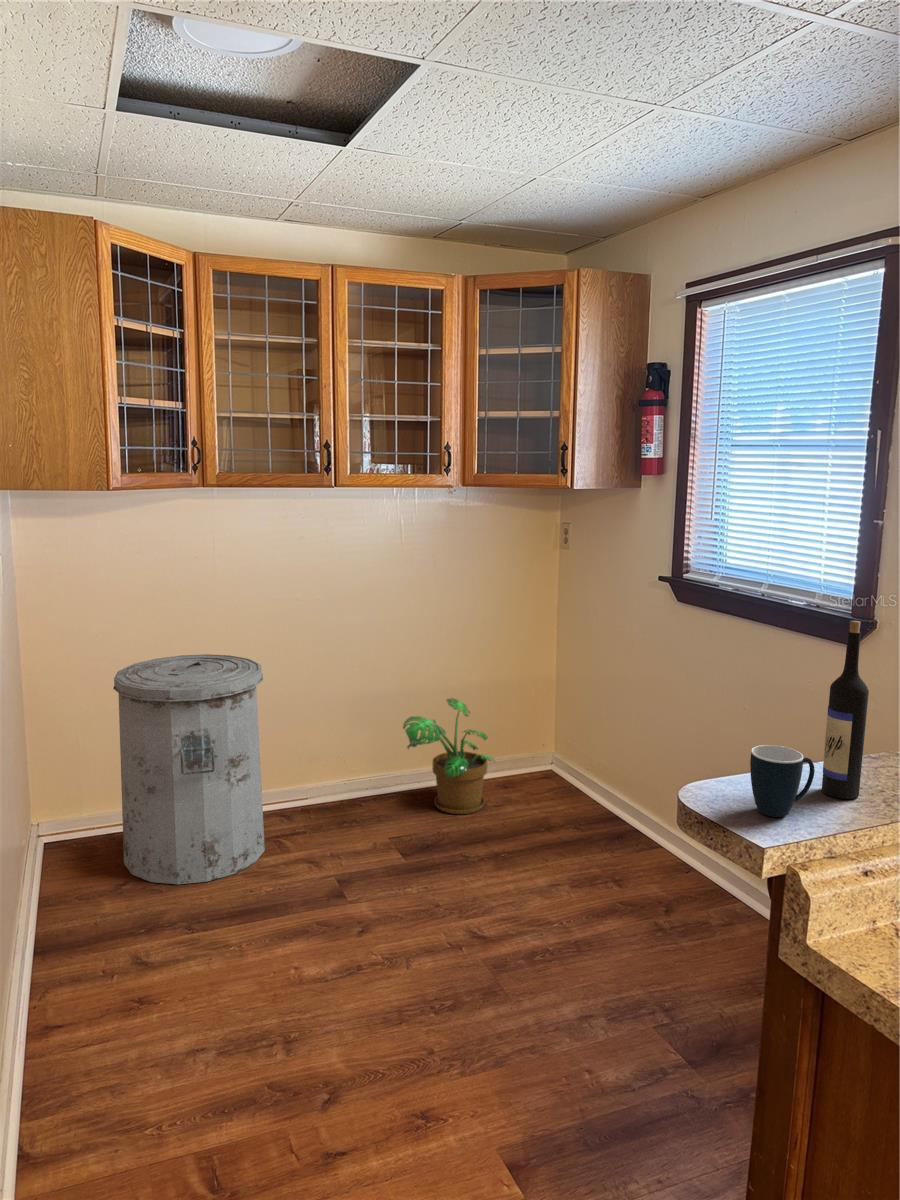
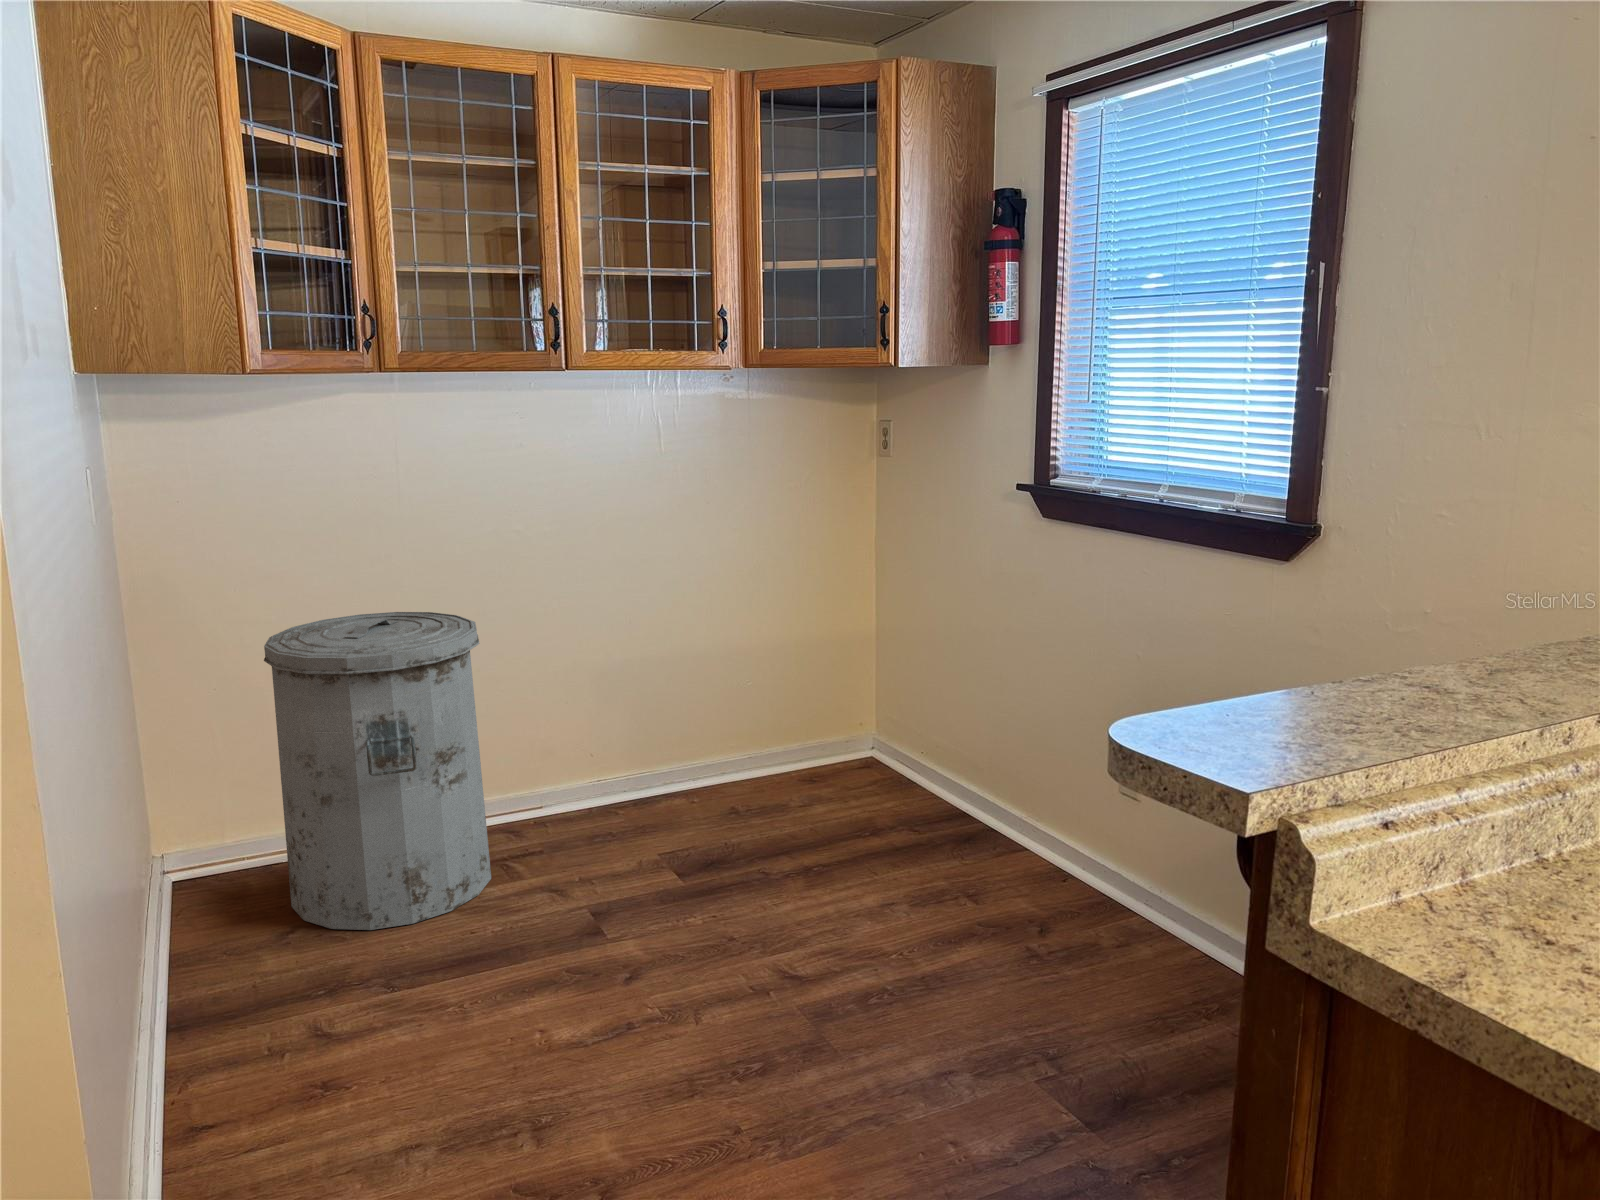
wine bottle: present [822,621,869,799] -> none [1302,476,1370,730]
potted plant: present [403,698,495,814] -> none [676,664,802,817]
mug: present [750,745,815,817] -> none [1214,655,1302,754]

